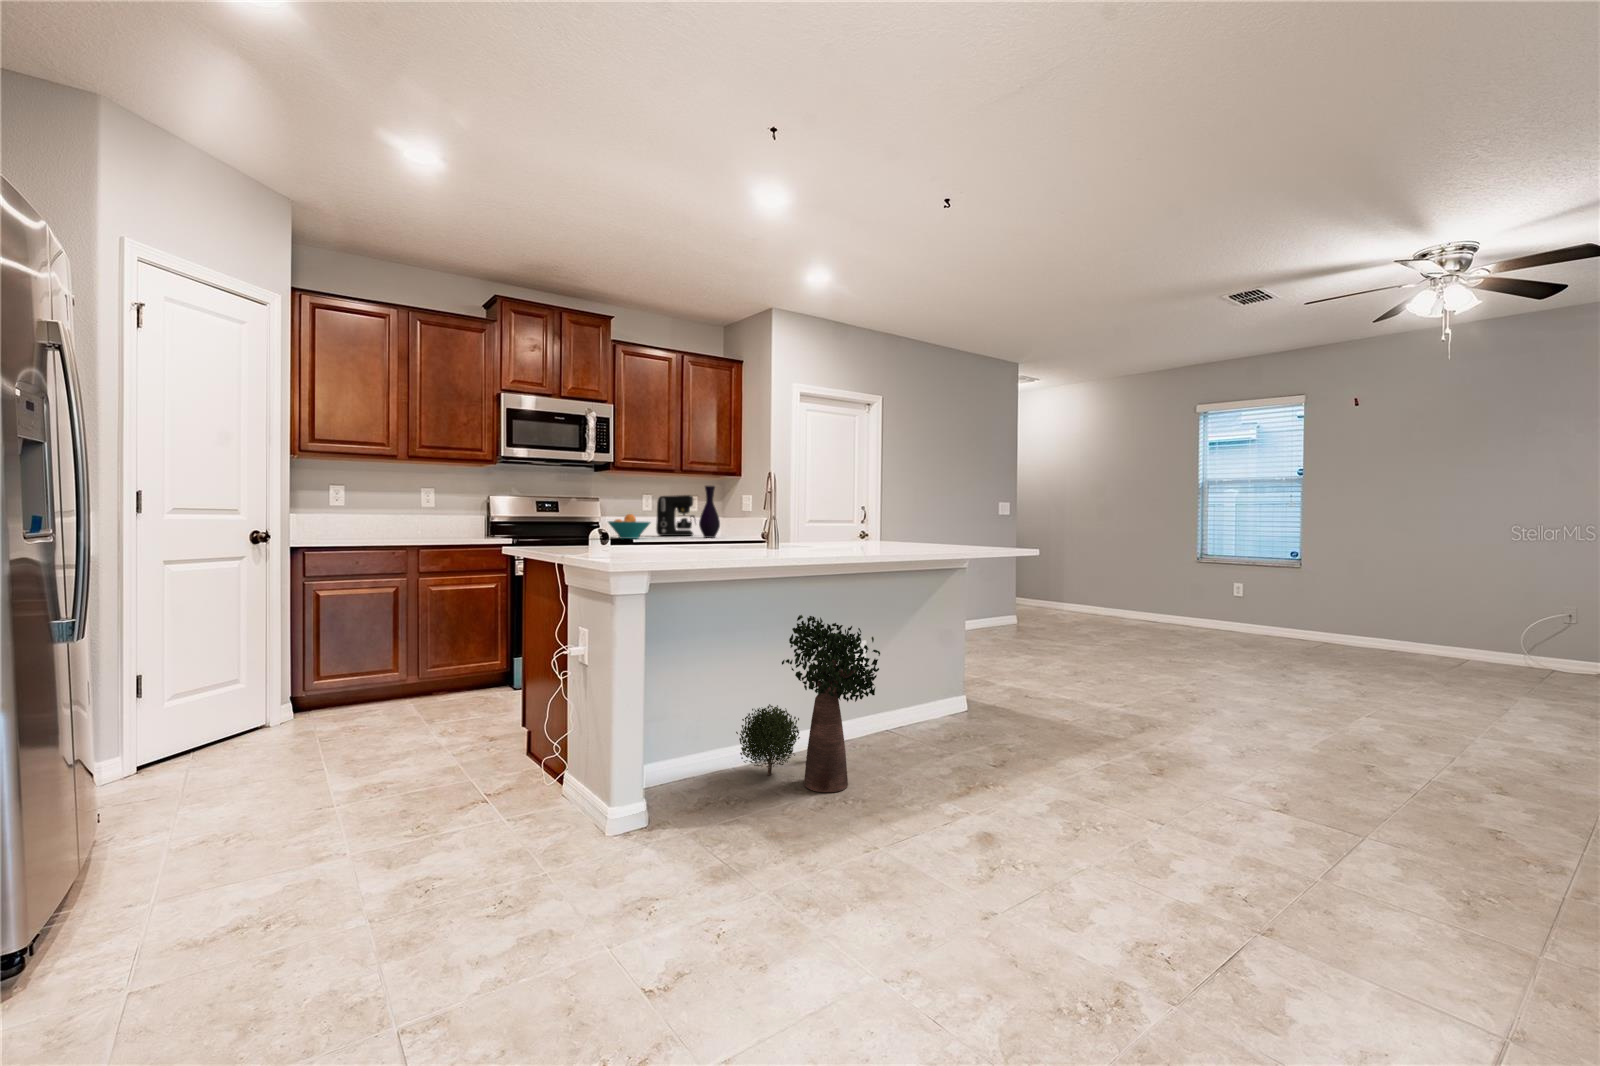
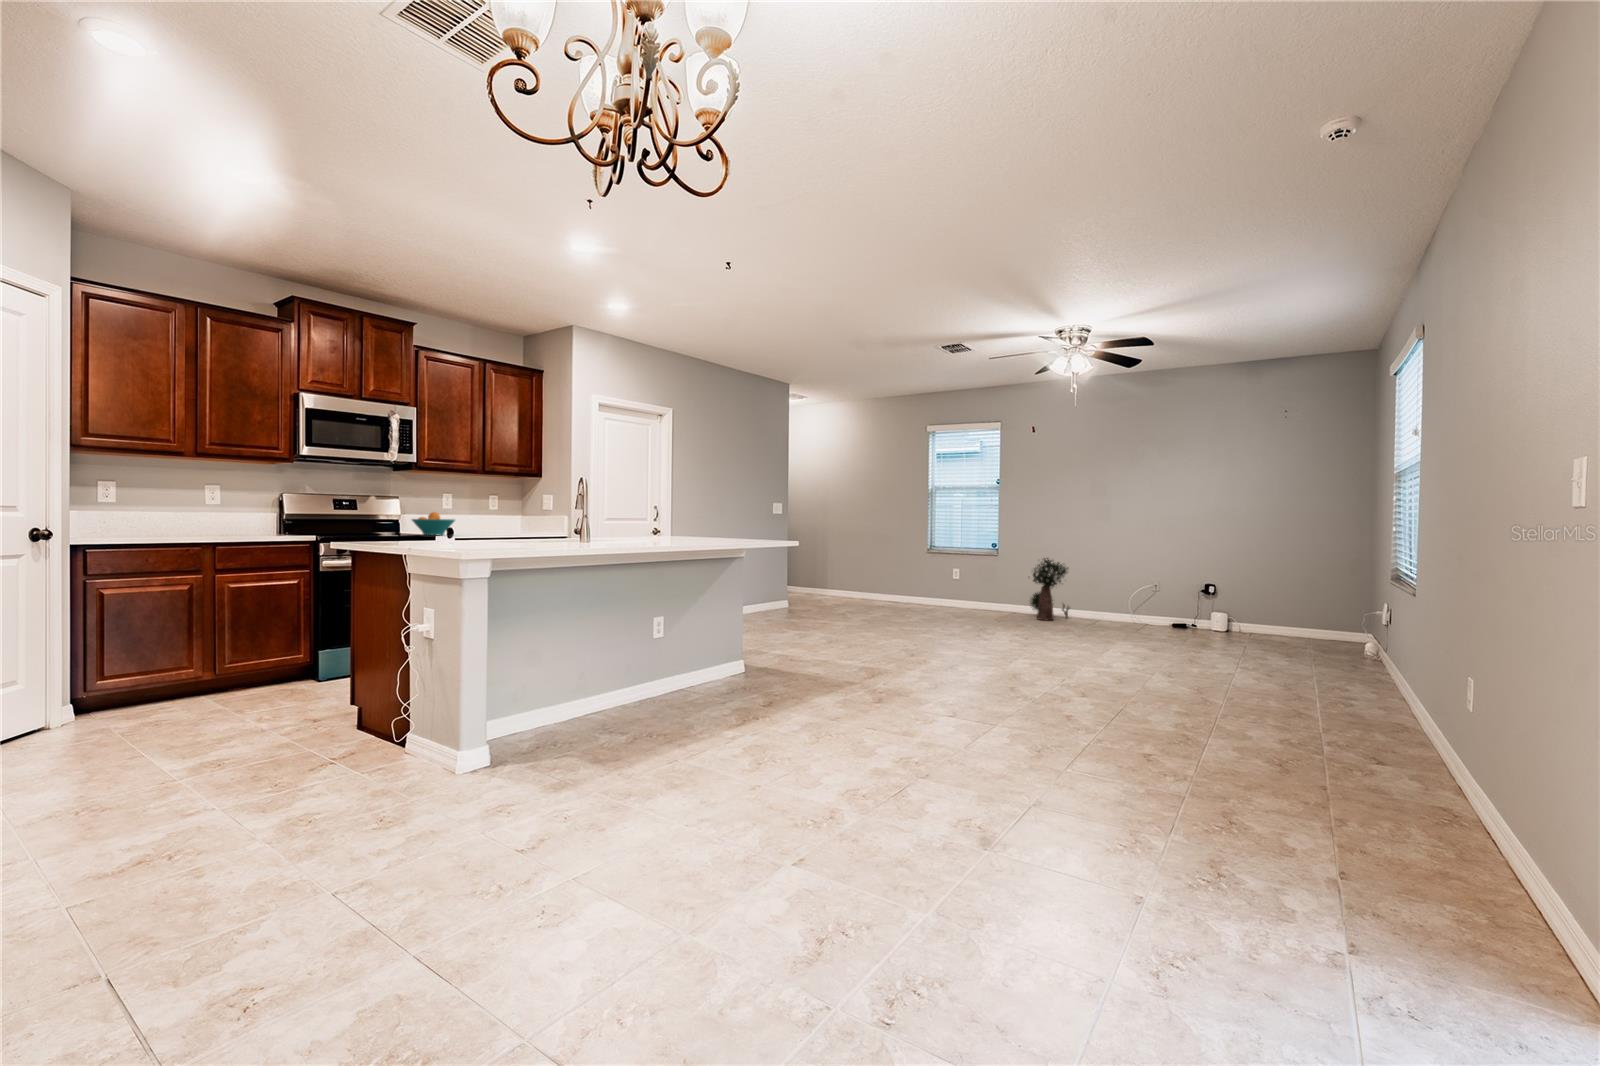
vase: present [699,486,720,538] -> none [503,486,524,534]
coffee maker: present [656,495,695,536] -> none [457,495,497,533]
potted plant: present [736,615,880,792] -> present [1030,558,1069,620]

